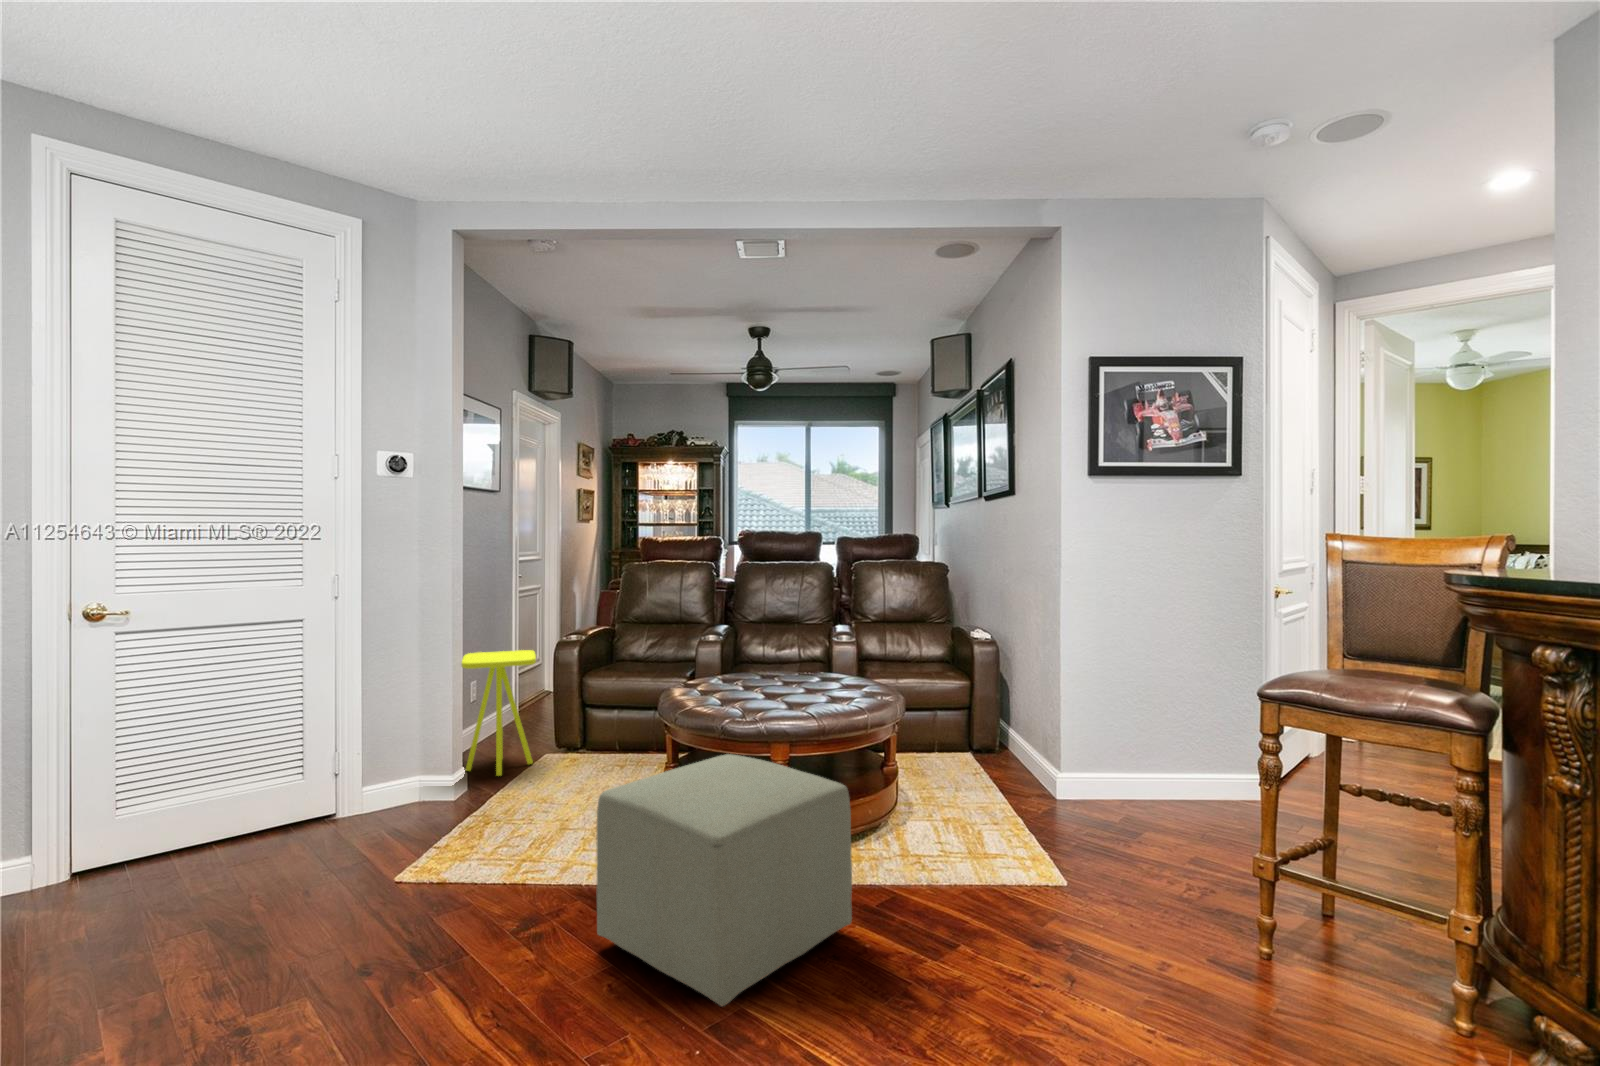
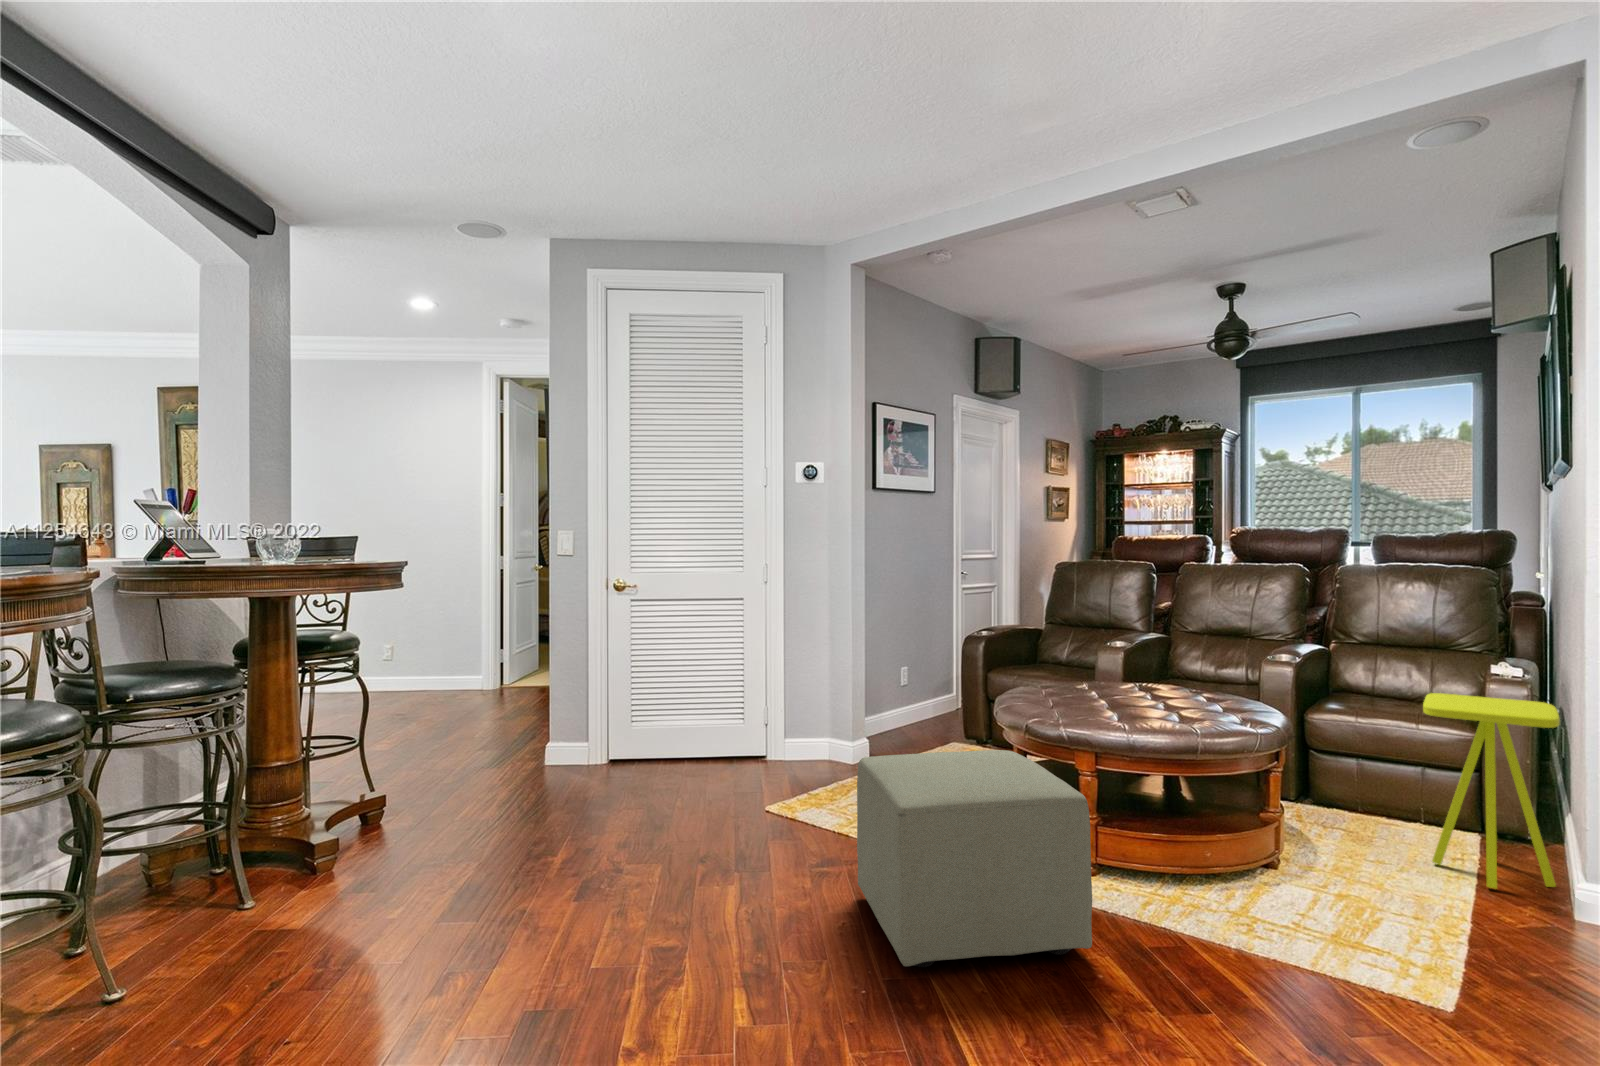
side table: present [461,650,536,776] -> present [1423,693,1560,888]

